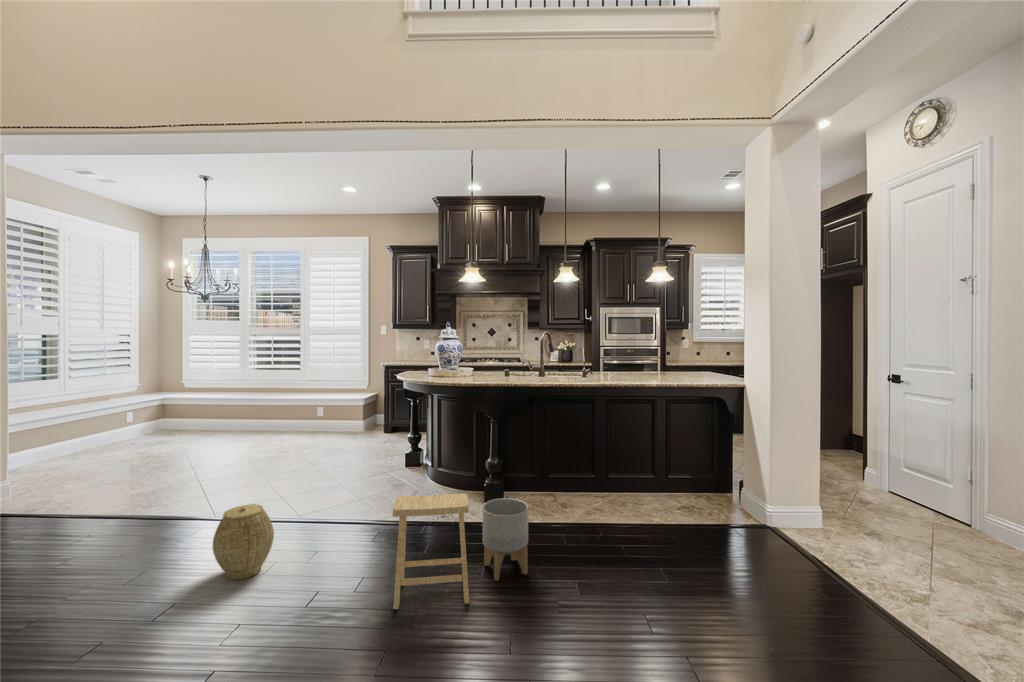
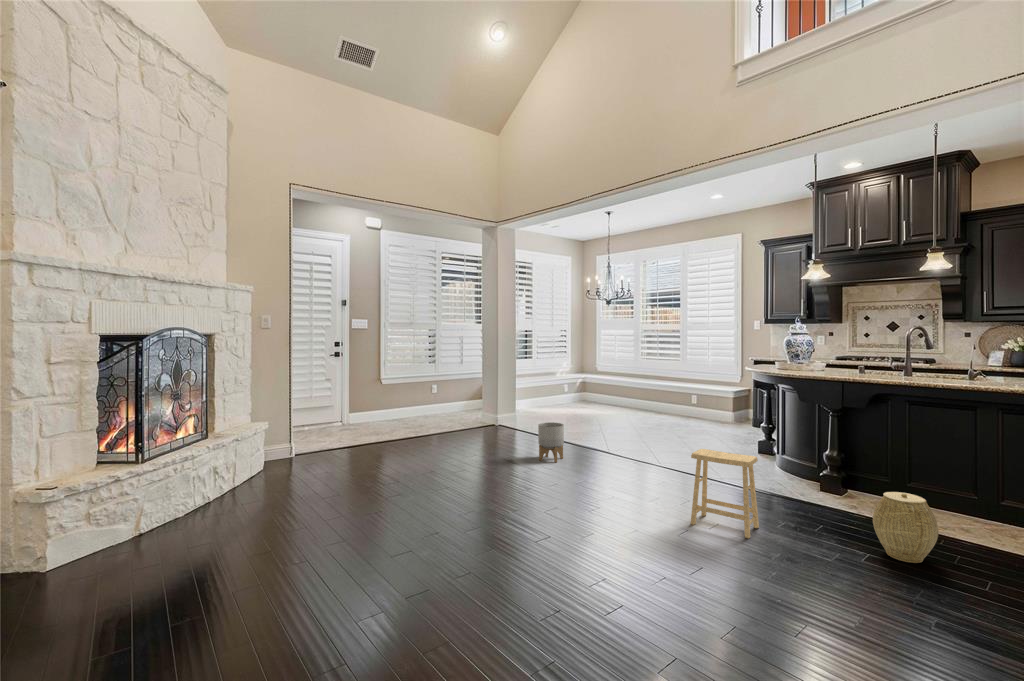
planter: present [482,498,528,581] -> present [538,422,564,462]
woven basket: present [212,504,274,579] -> present [873,492,938,563]

